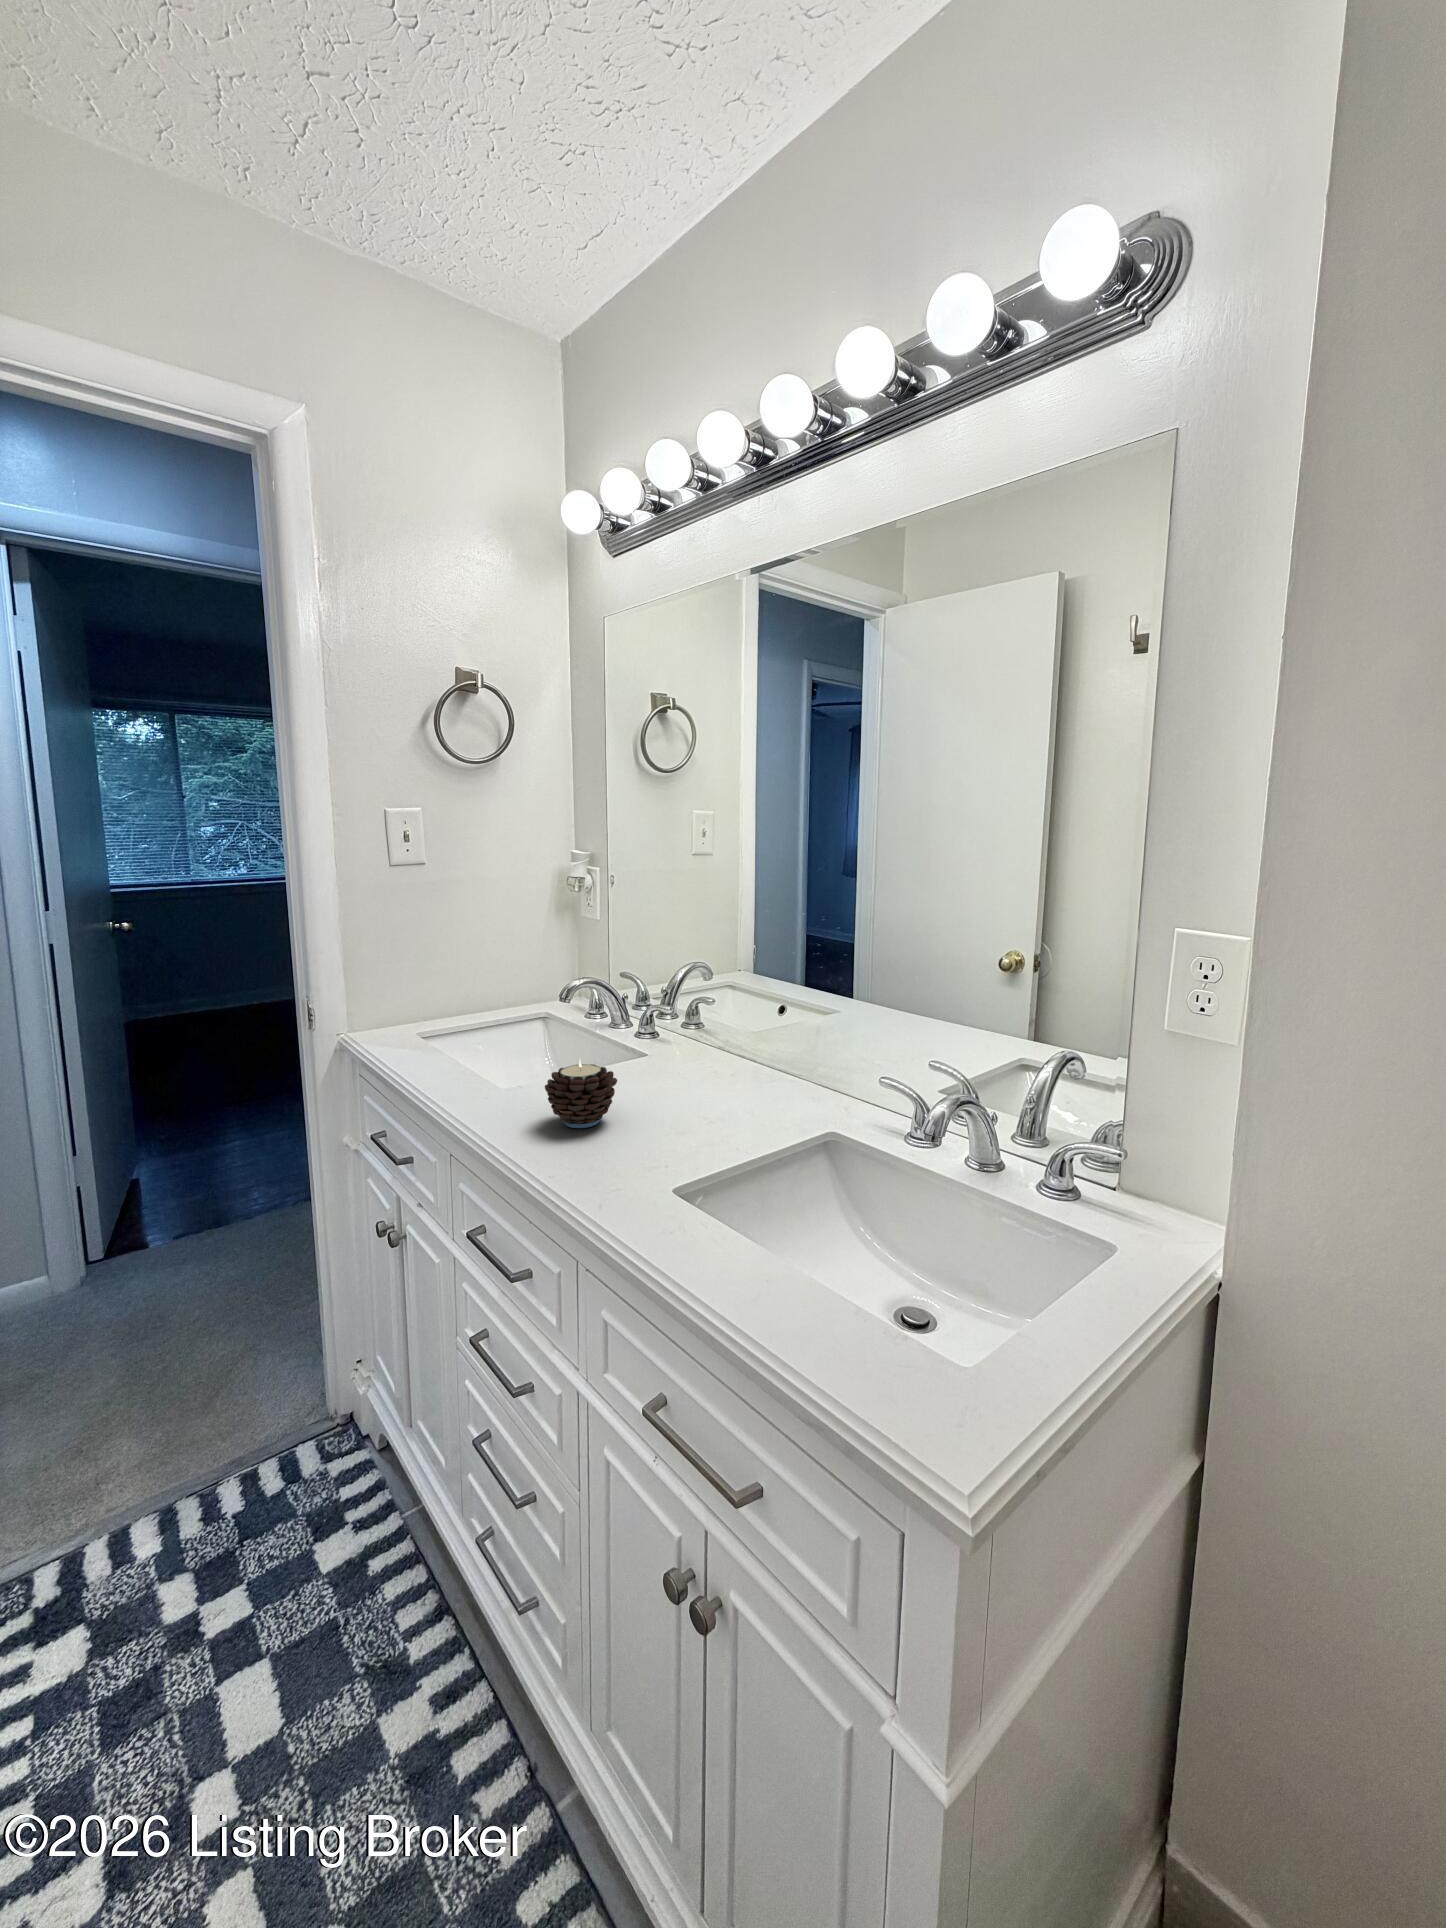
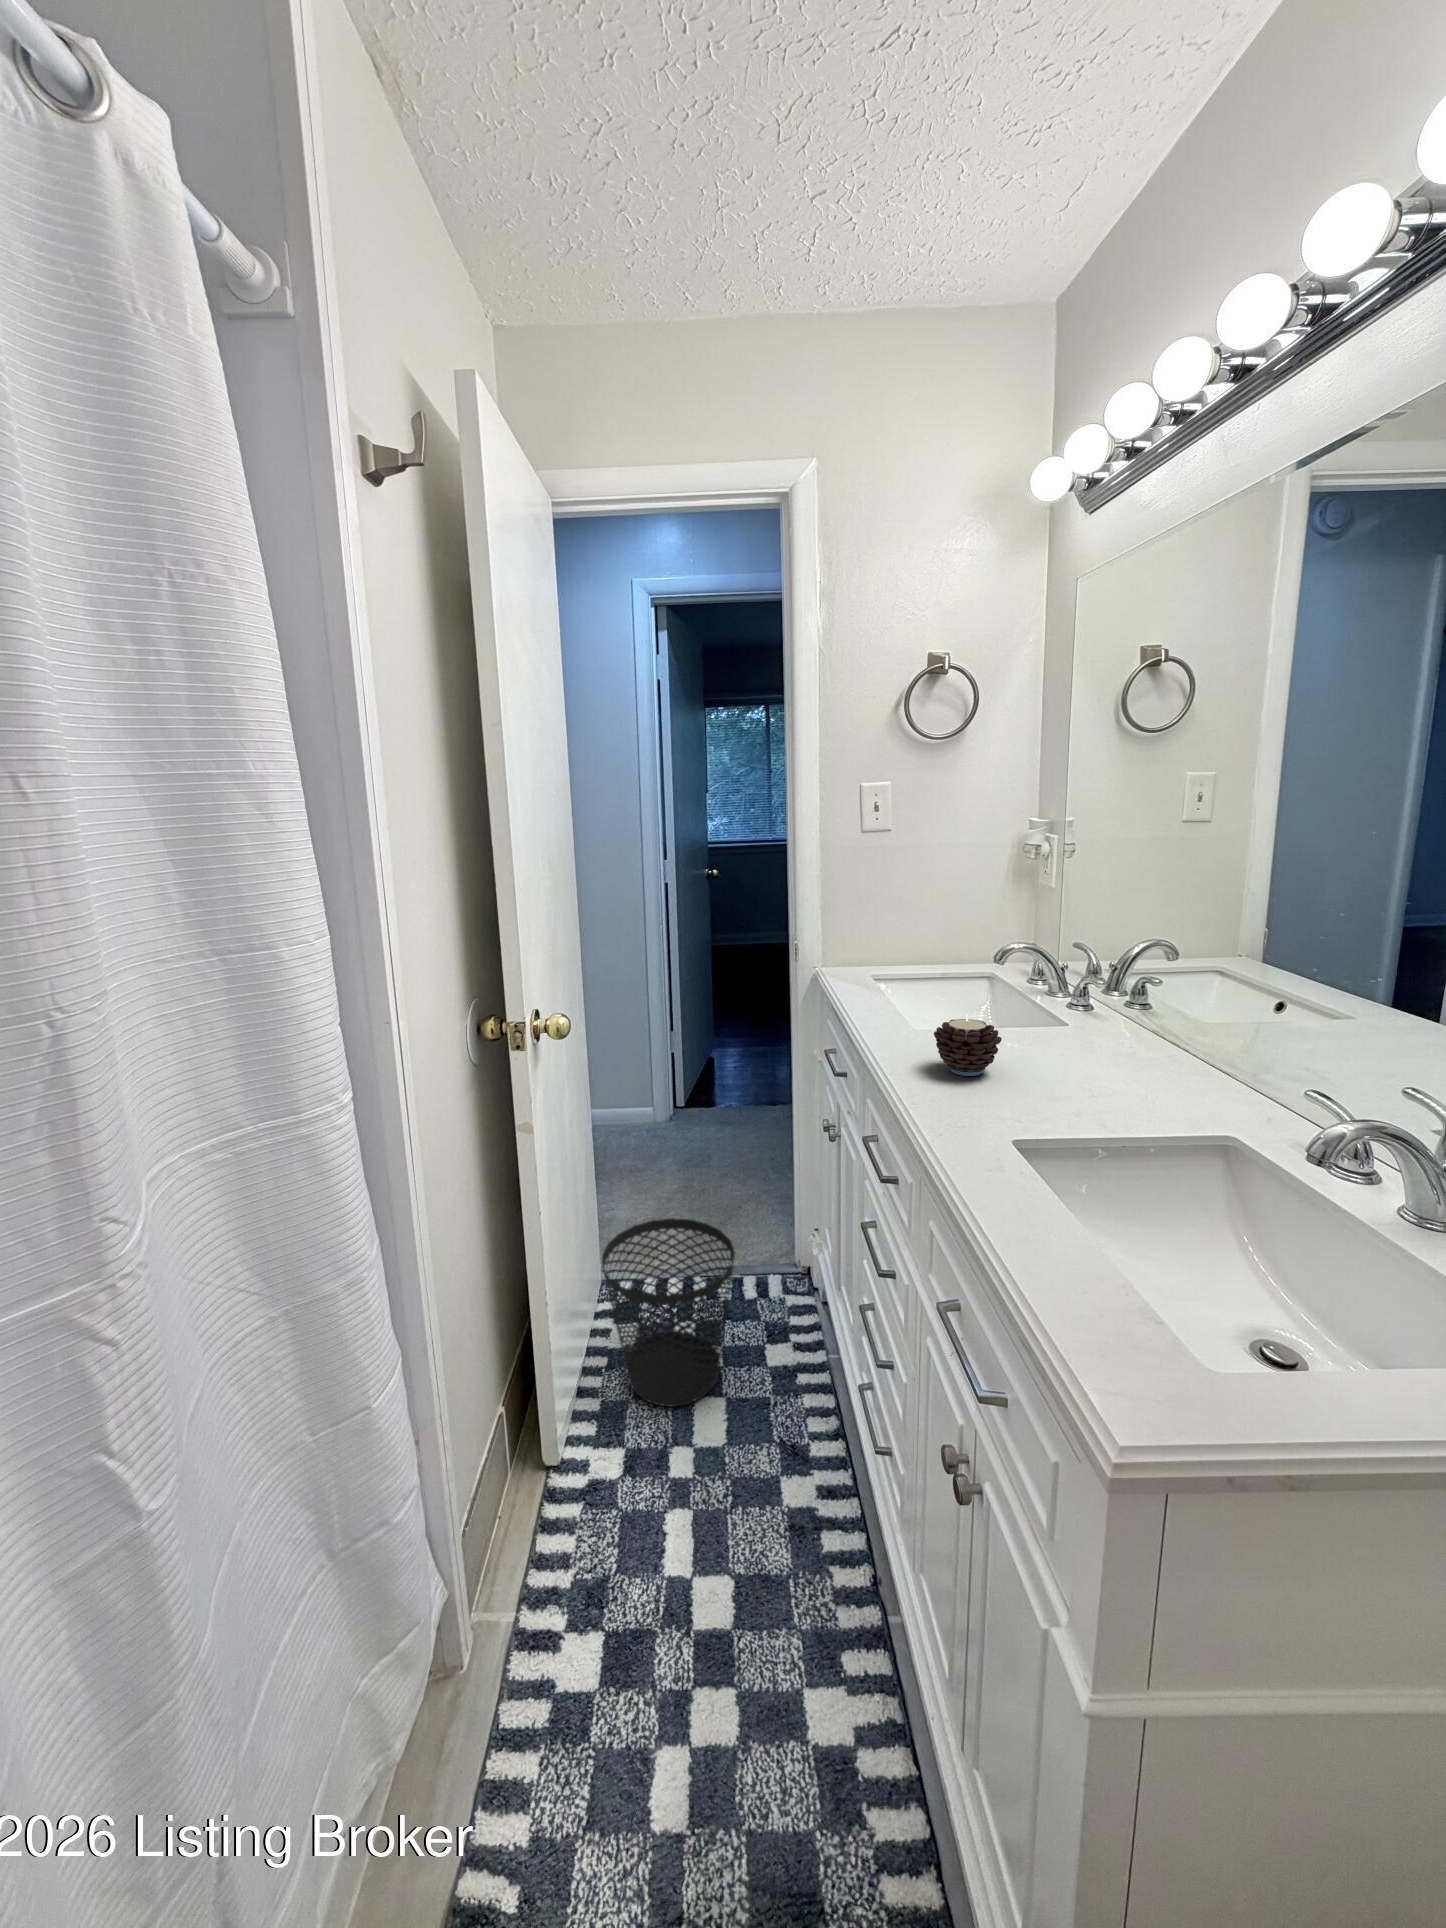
wastebasket: none [15,1419,265,1744] -> present [602,1218,735,1407]

